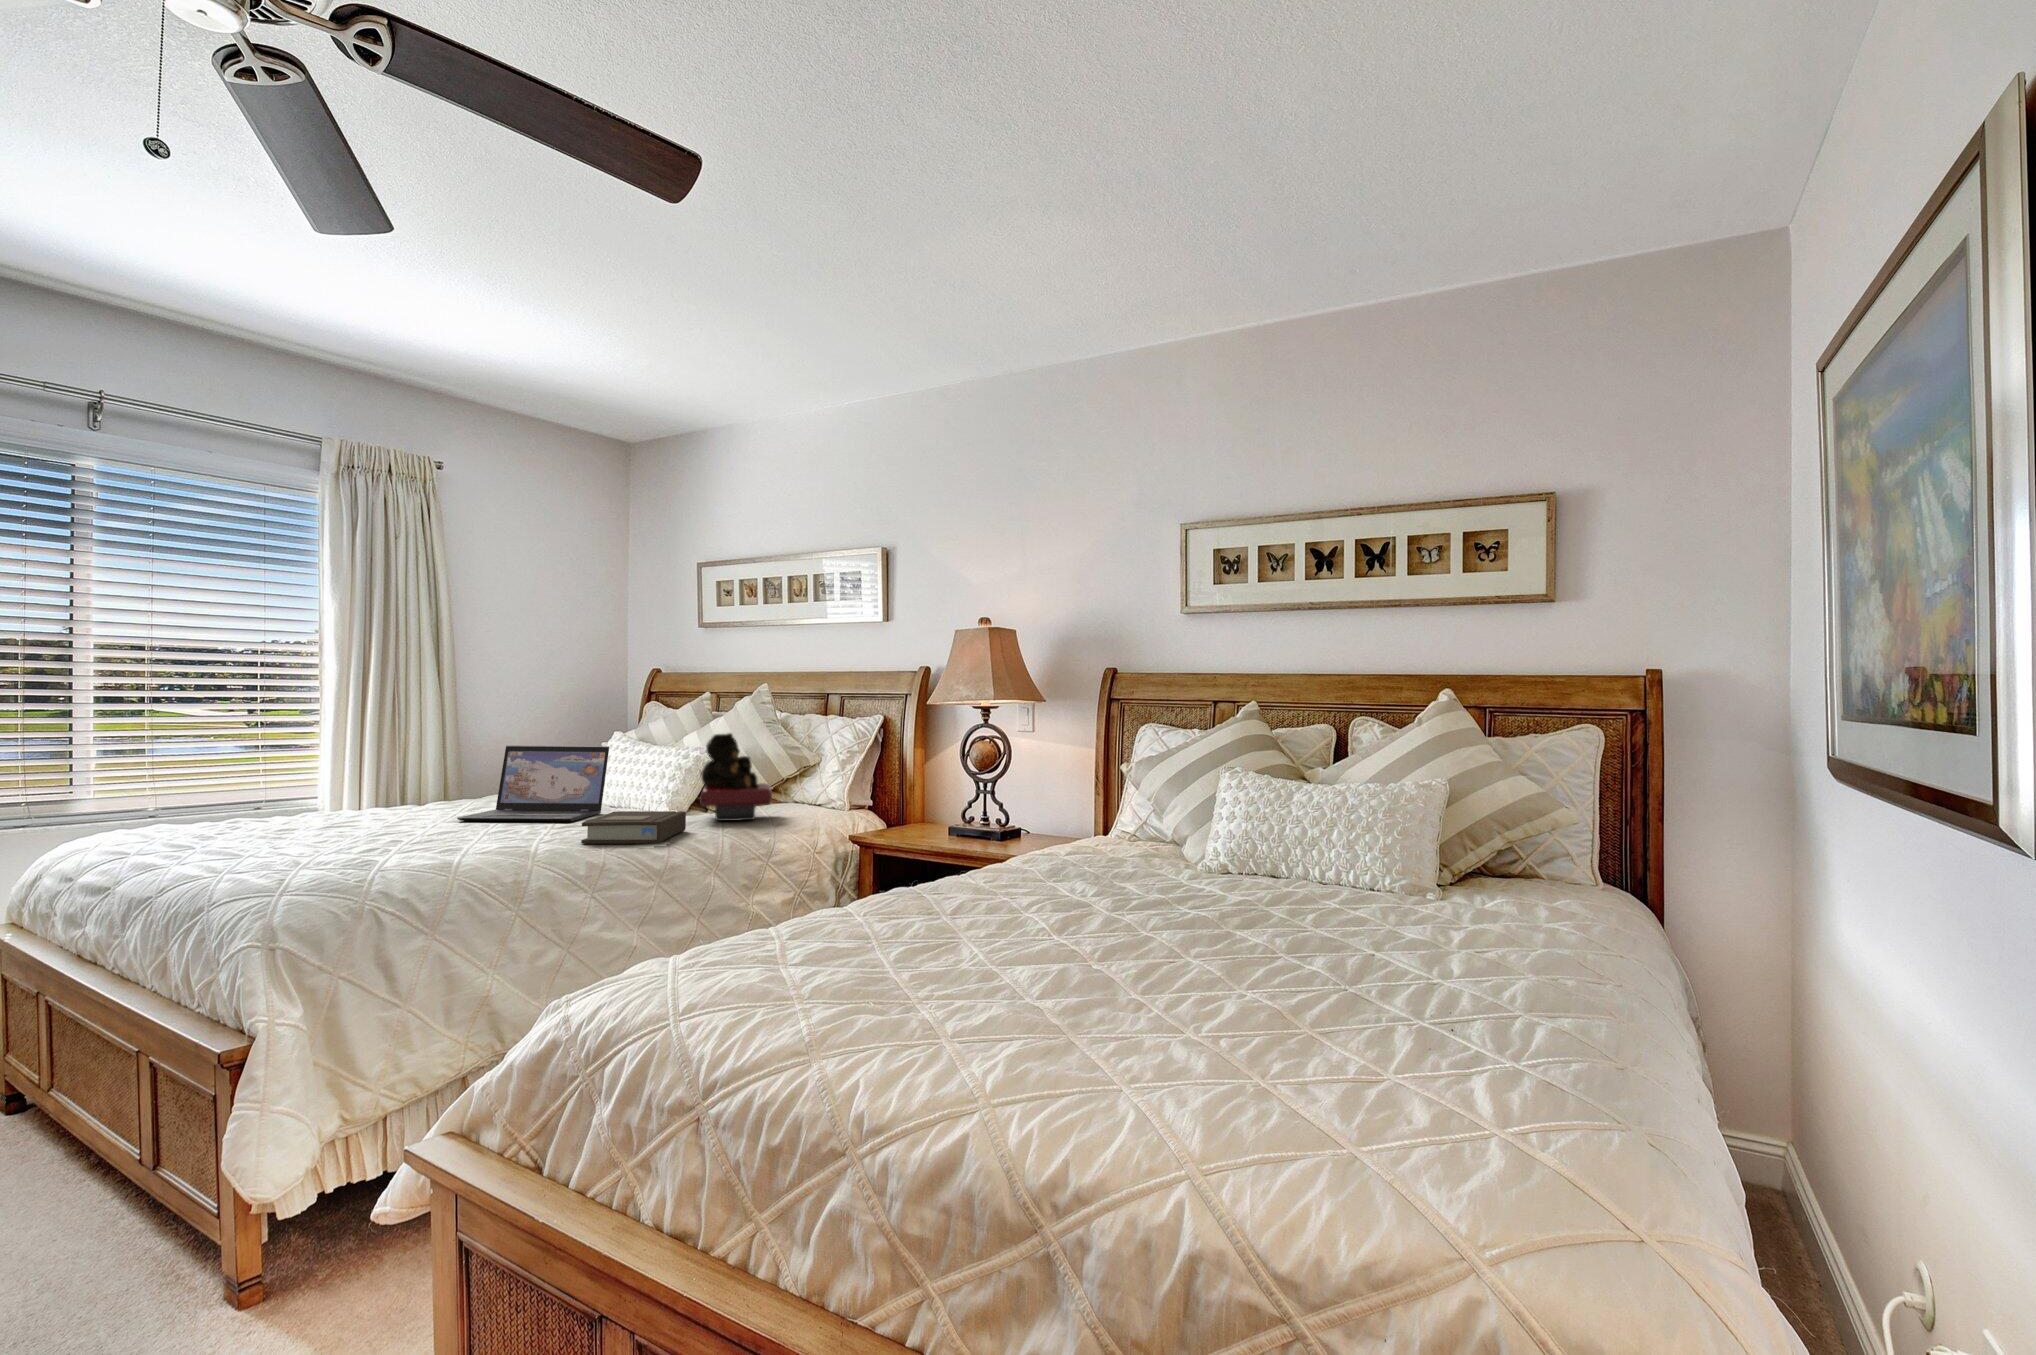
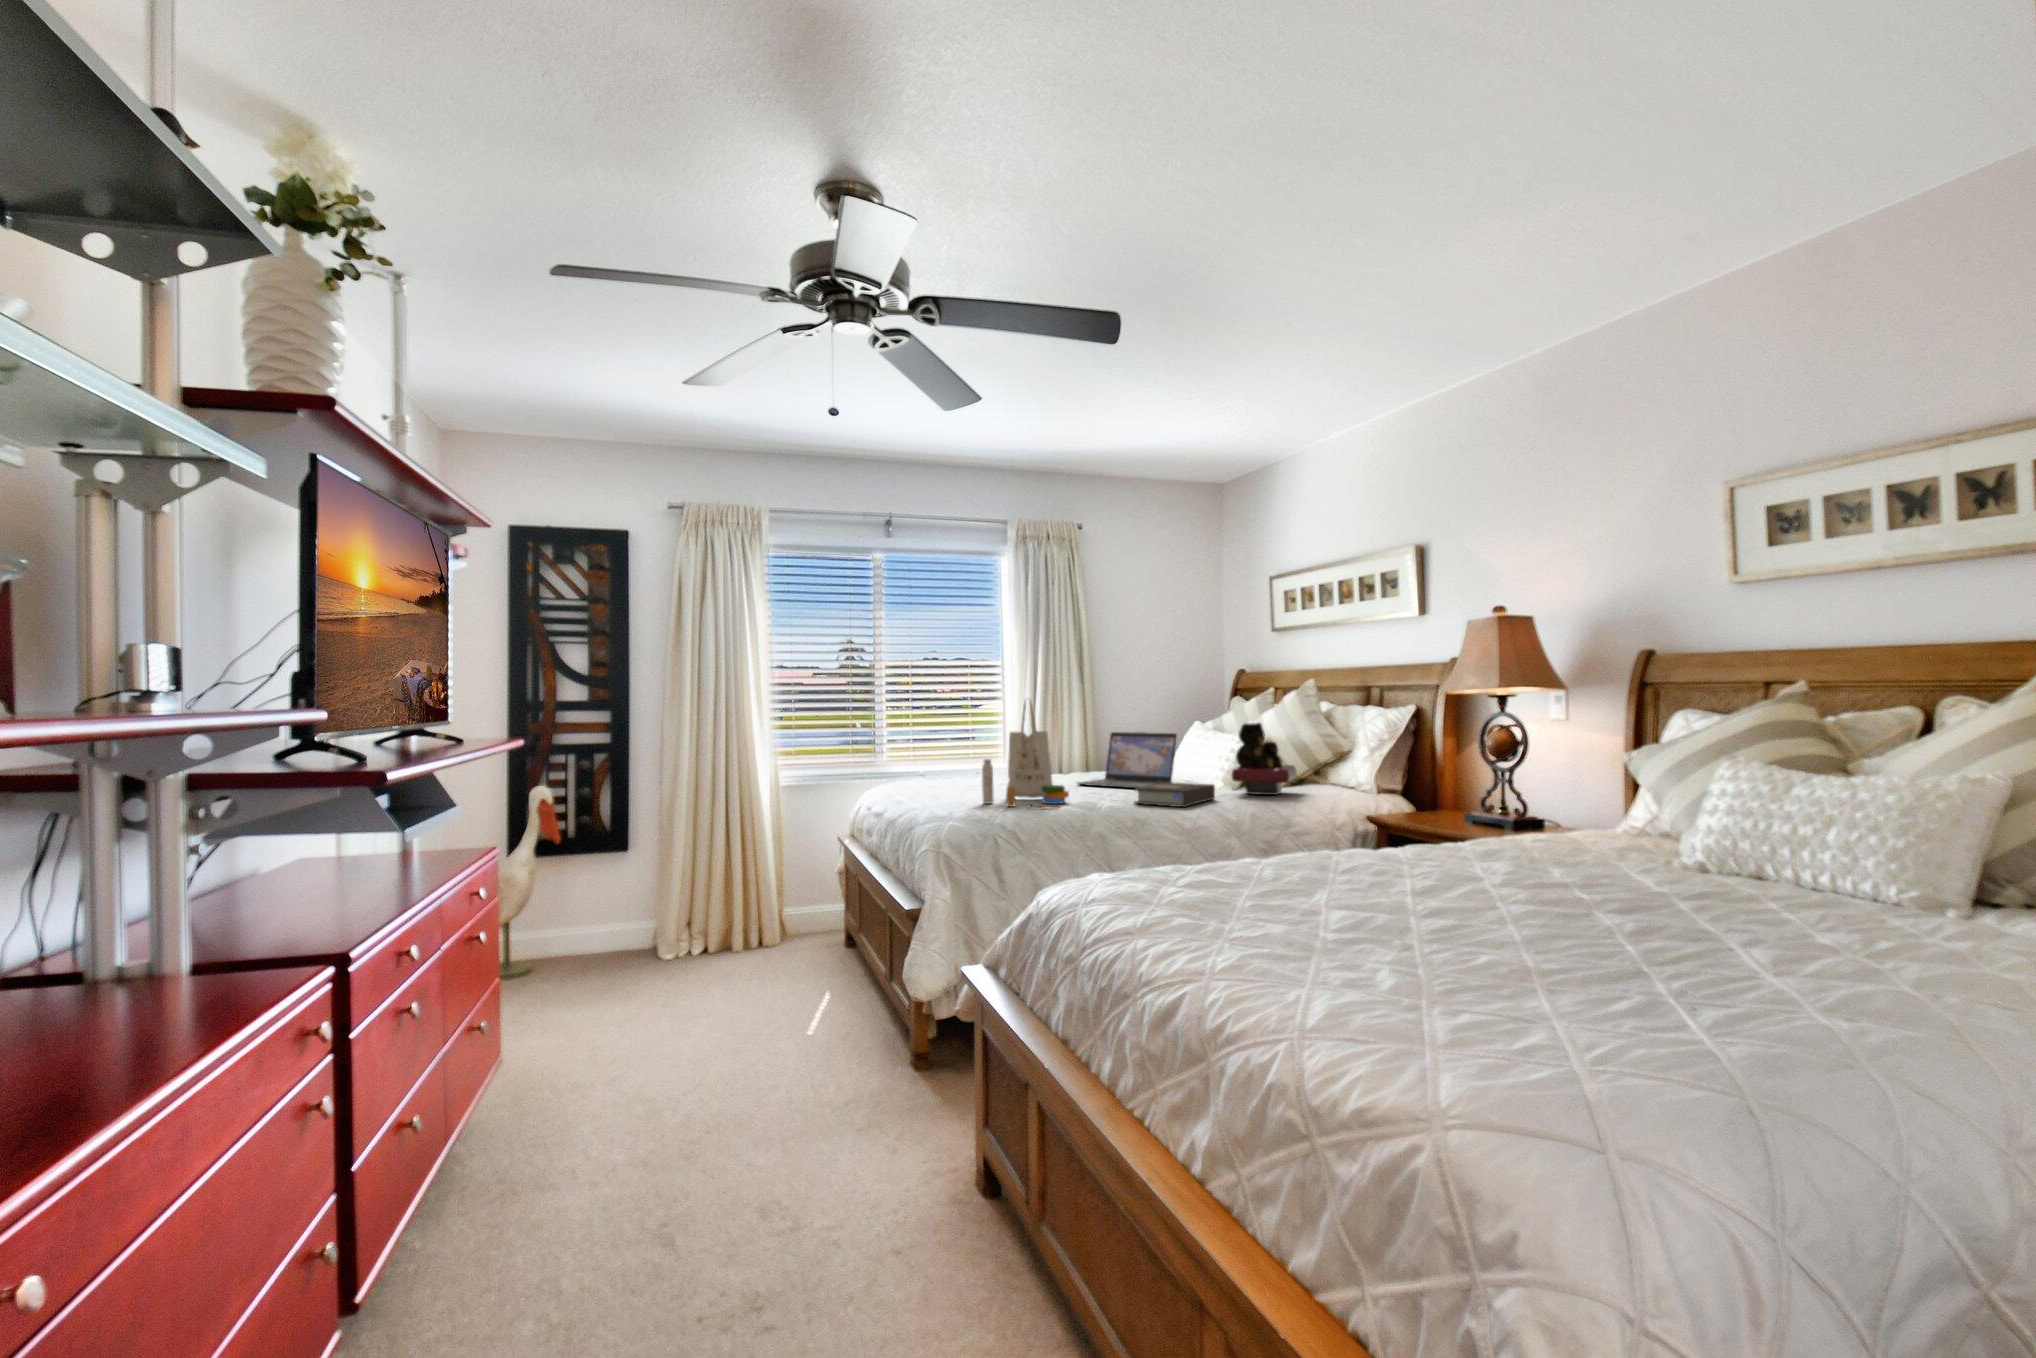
tote bag: none [318,695,476,862] -> present [982,702,1069,809]

